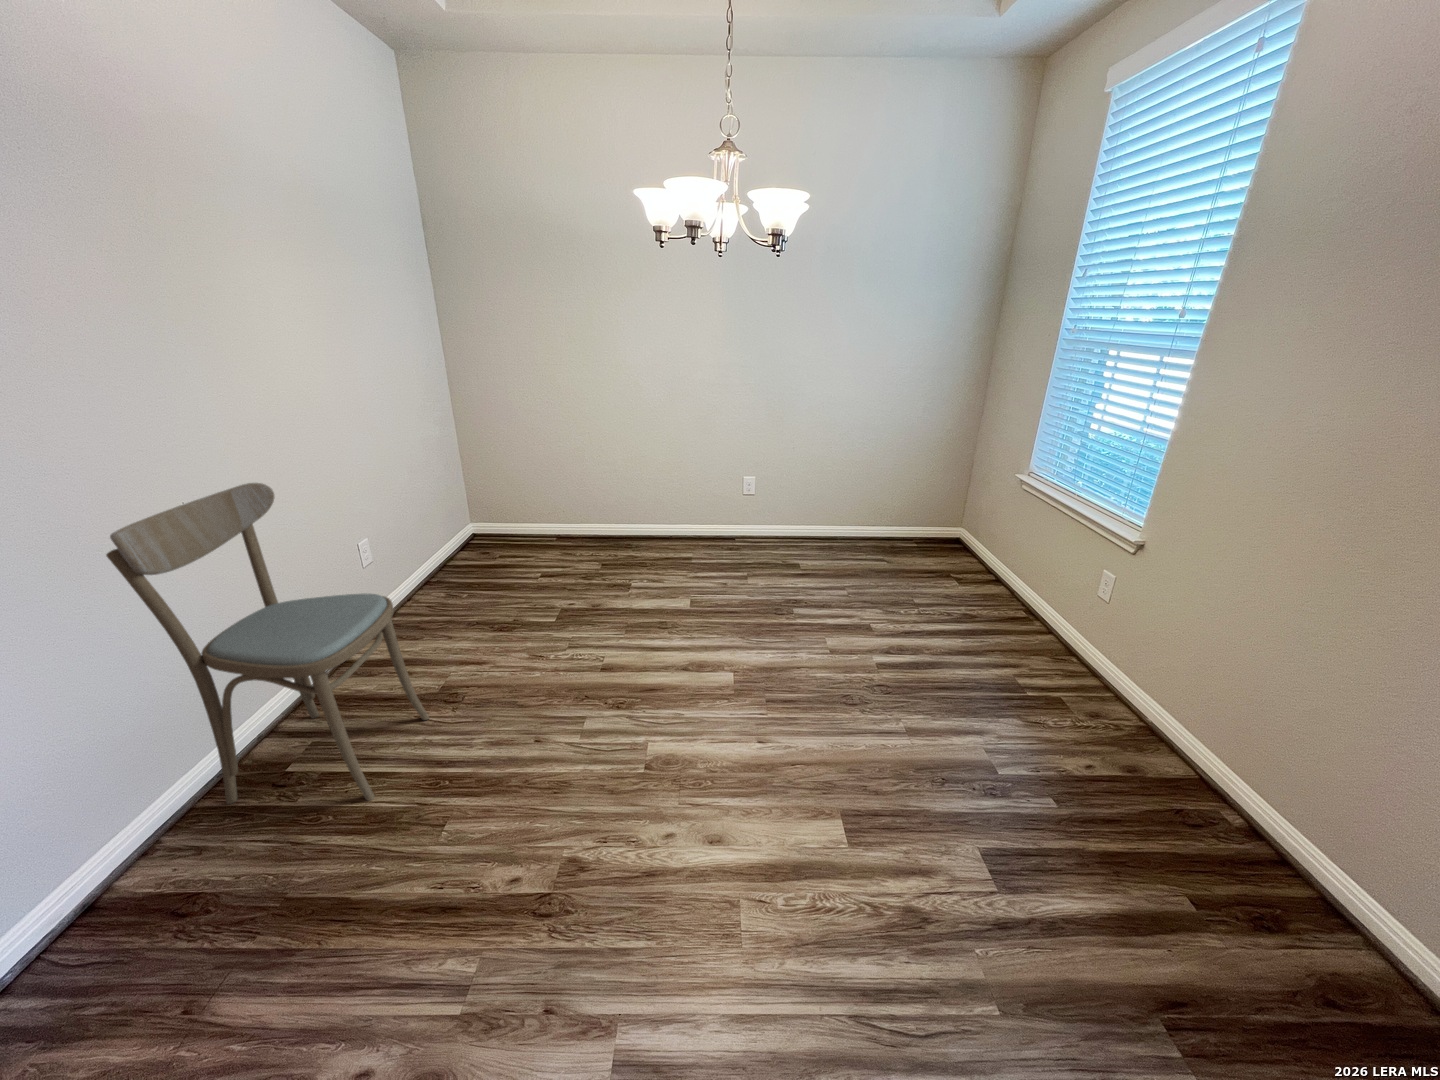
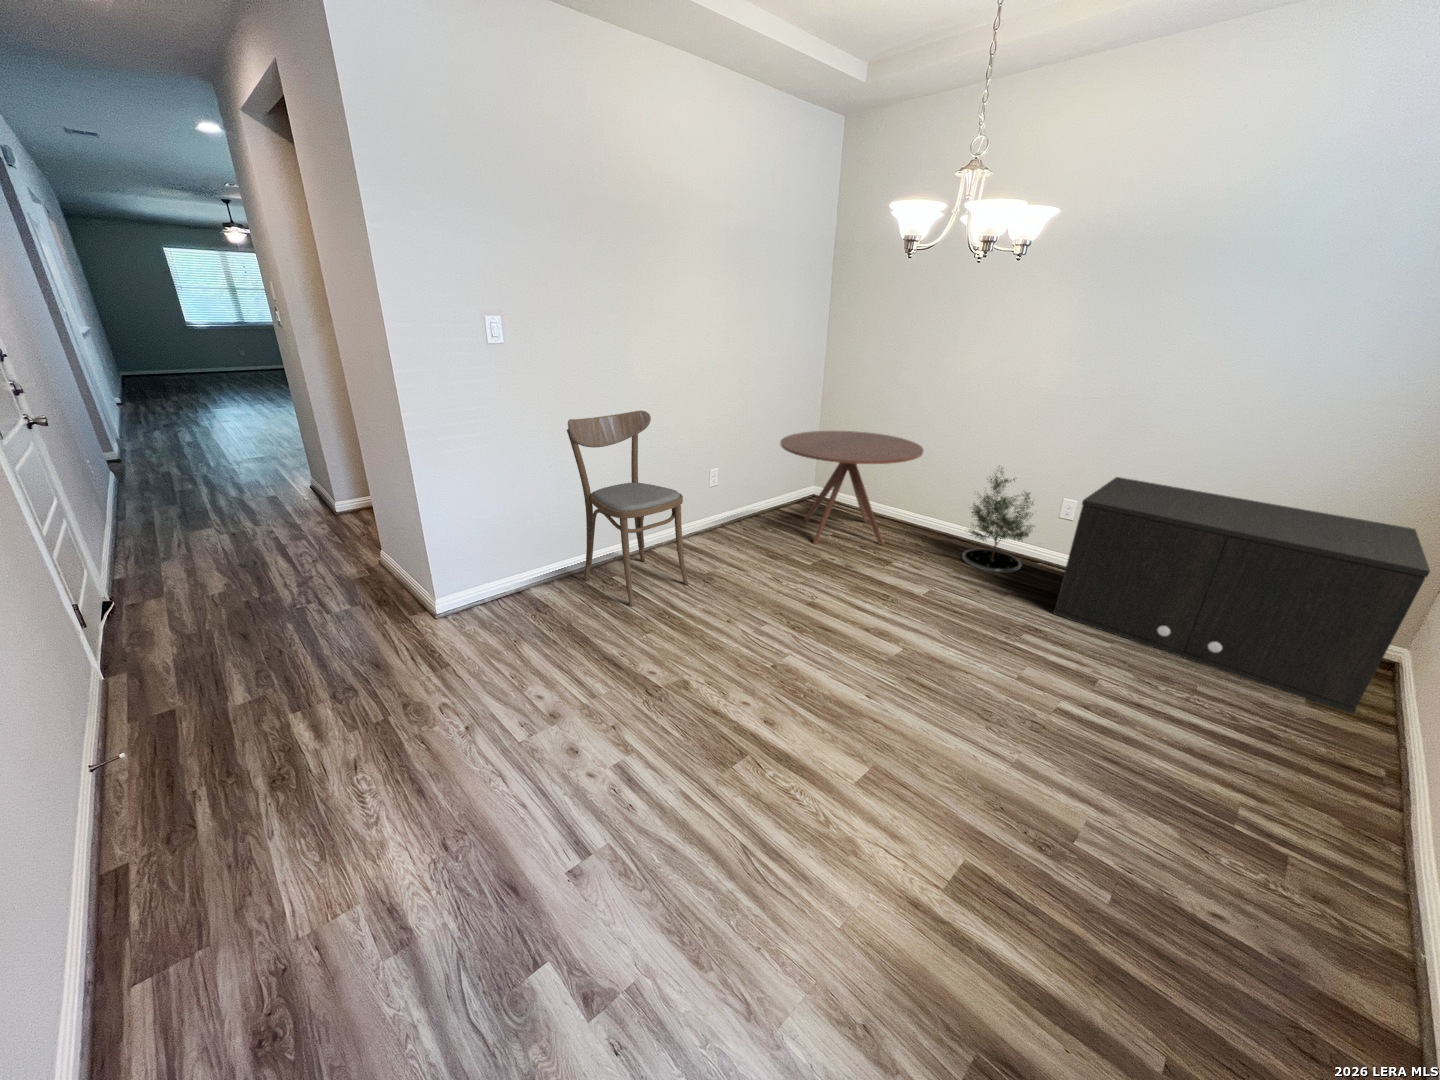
round table: none [446,447,622,594] -> present [780,431,923,545]
storage cabinet: none [780,450,1000,582] -> present [1053,477,1430,714]
potted tree: none [676,458,737,562] -> present [962,470,1034,573]

